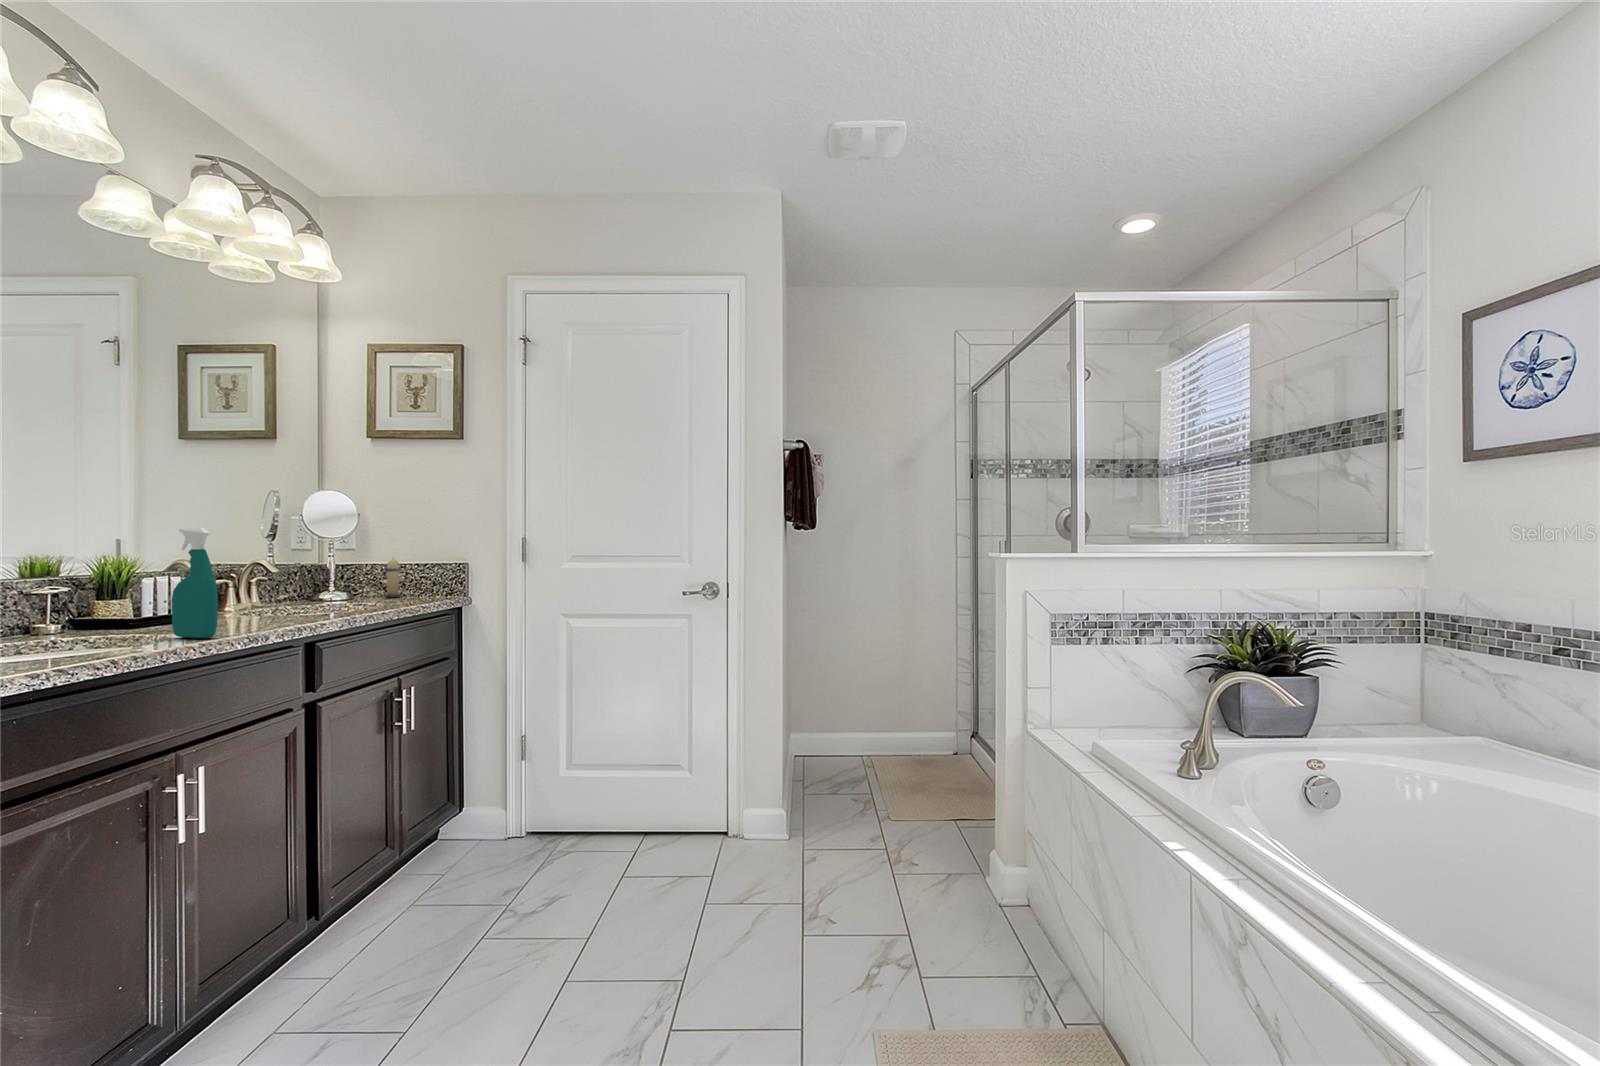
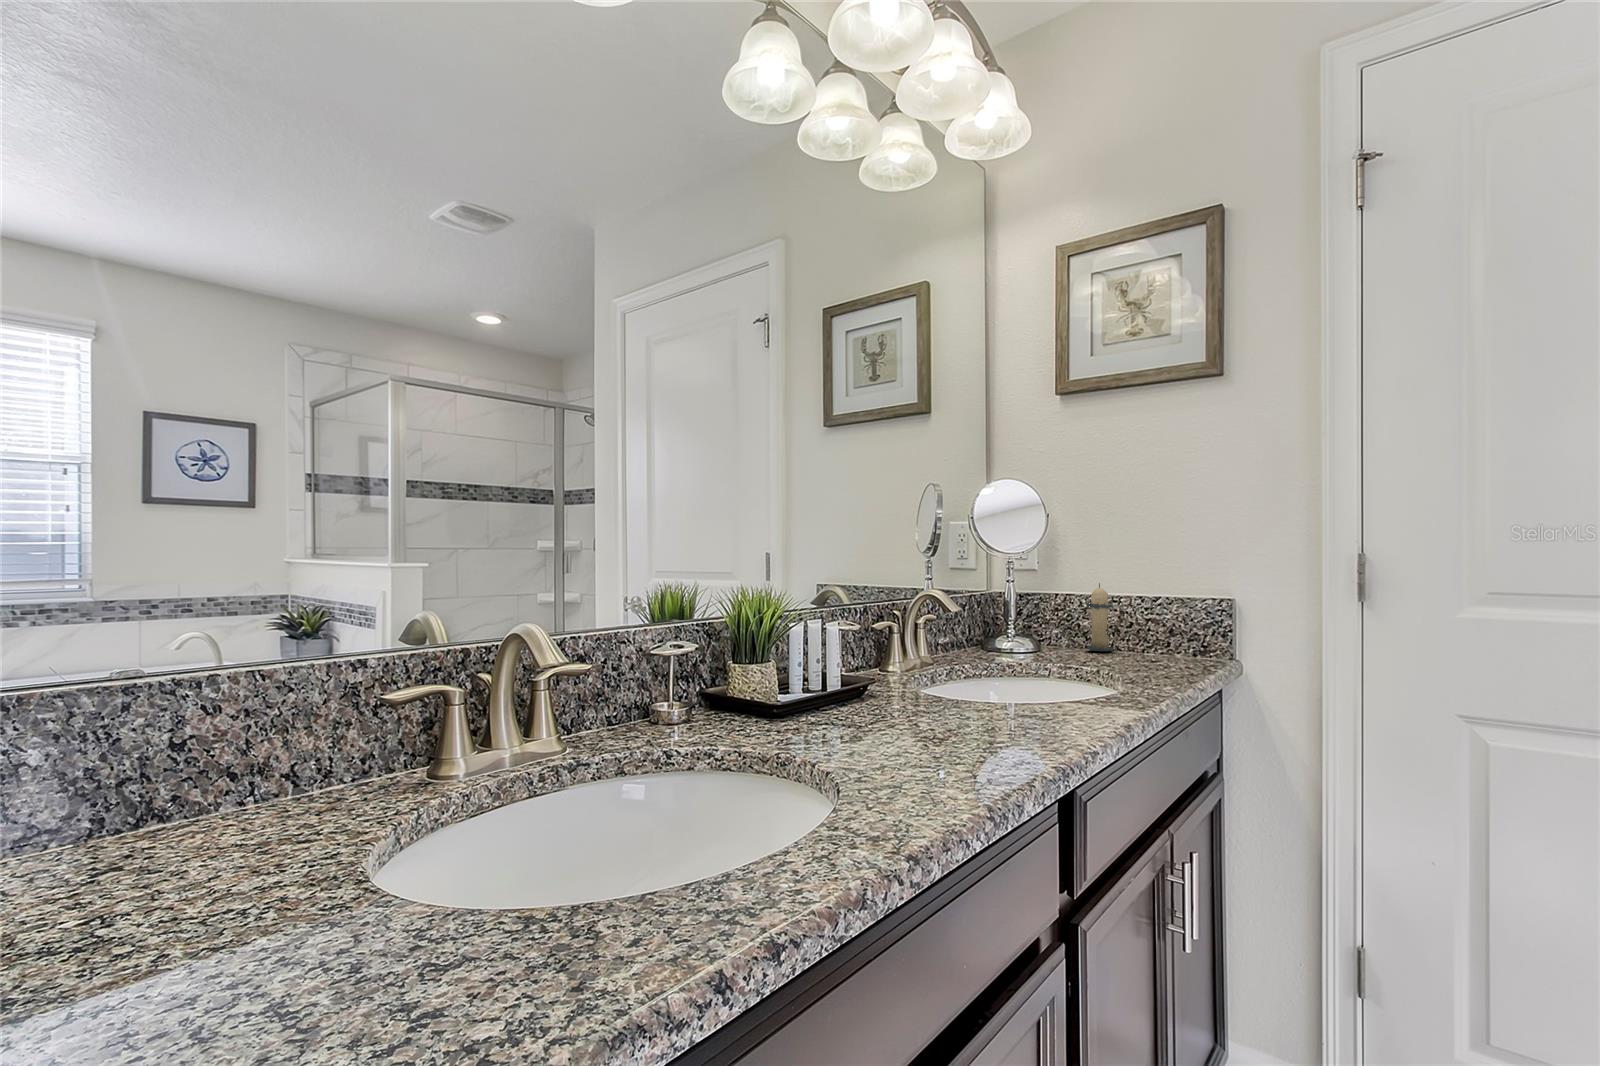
spray bottle: present [172,527,218,638] -> none [827,545,896,761]

